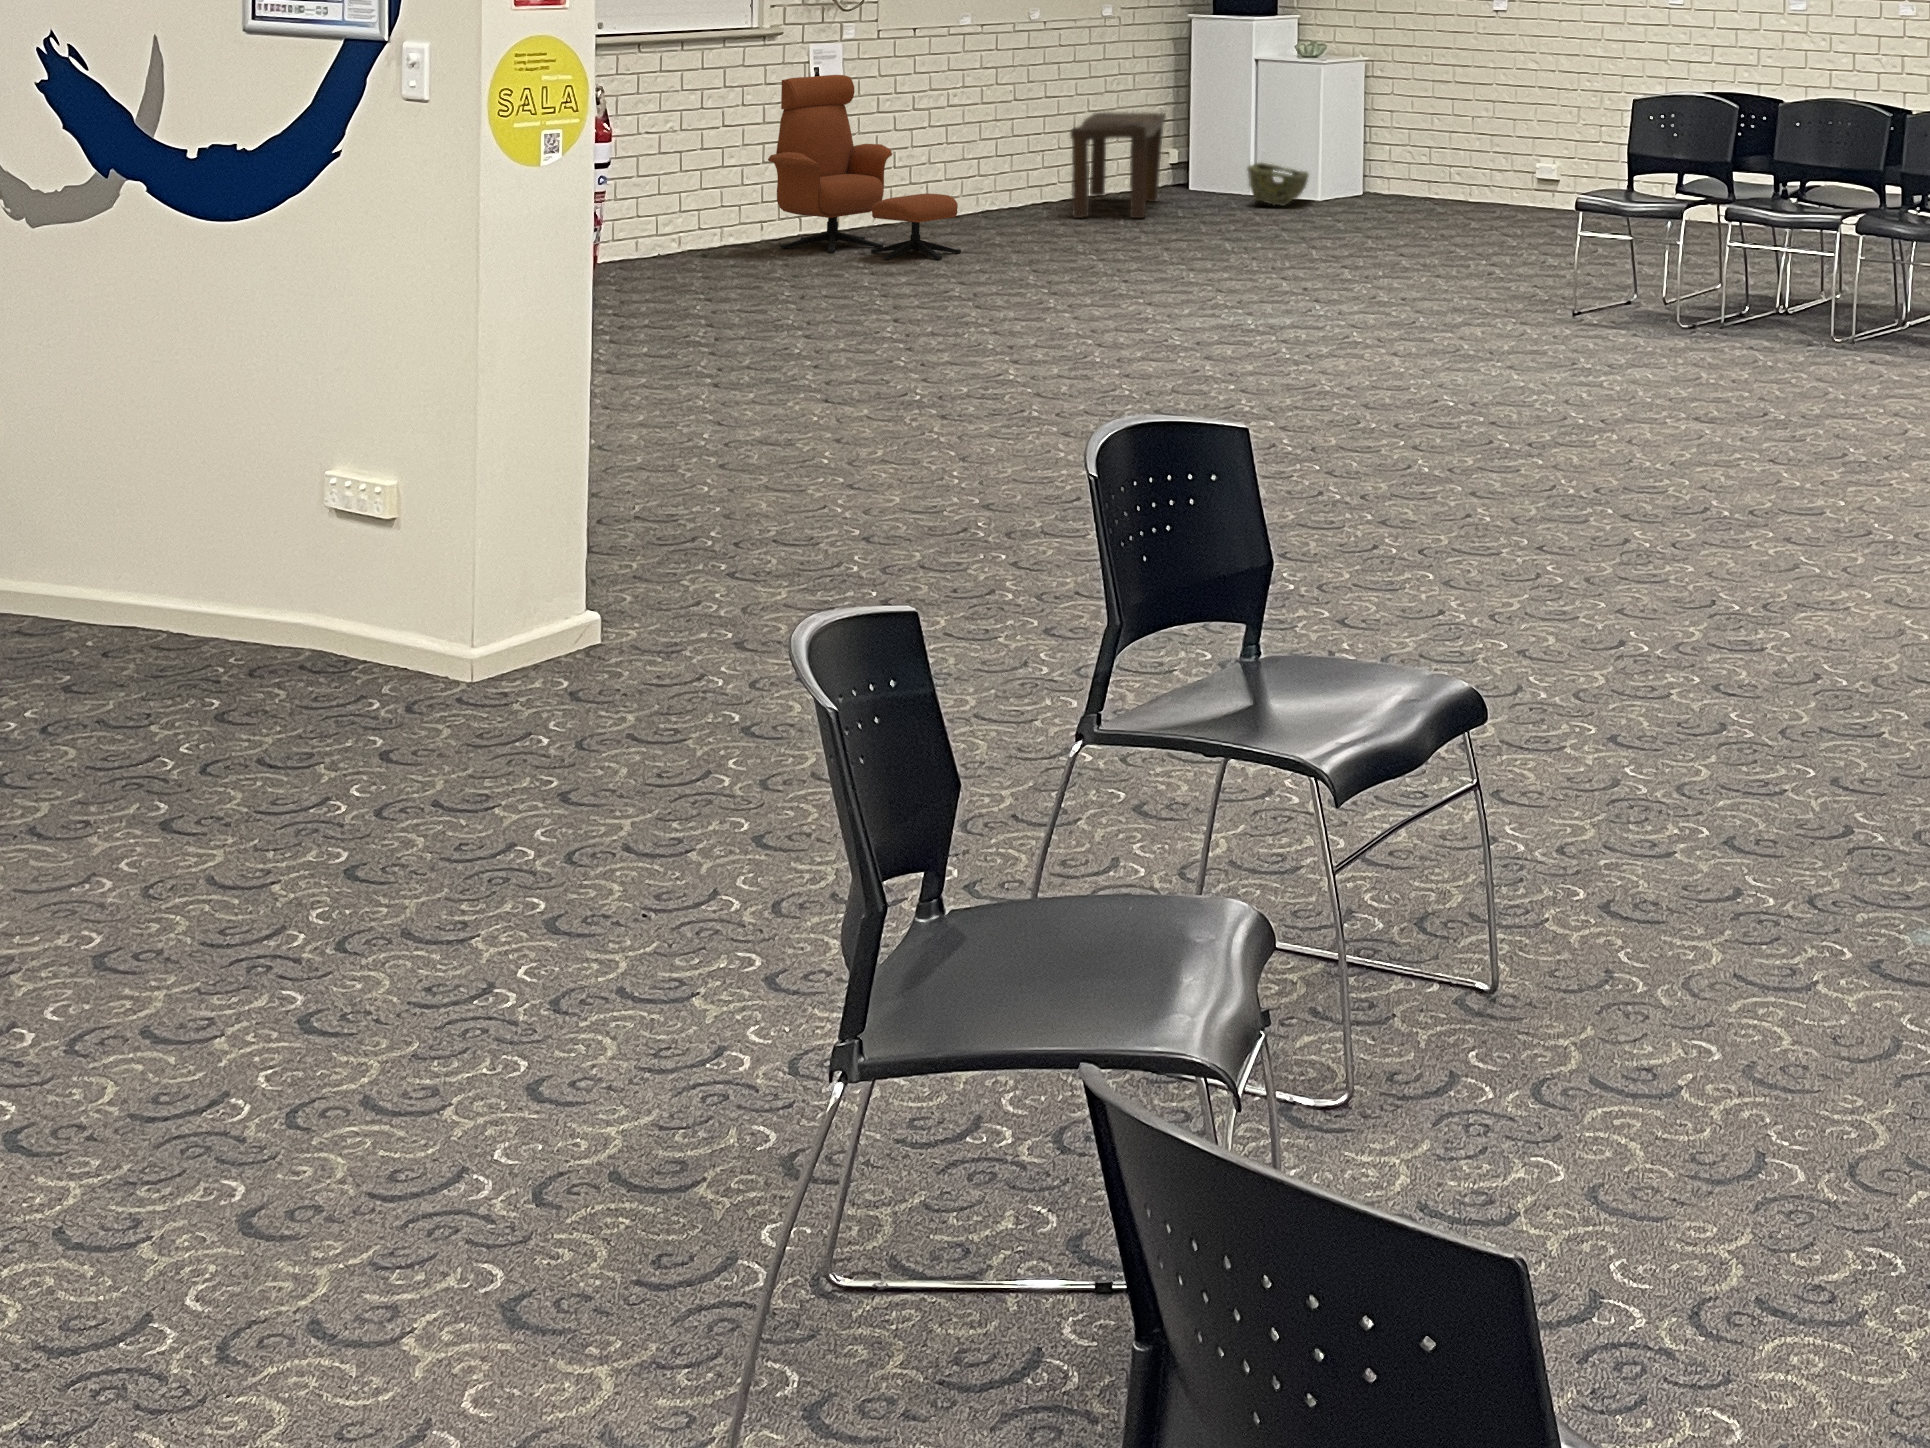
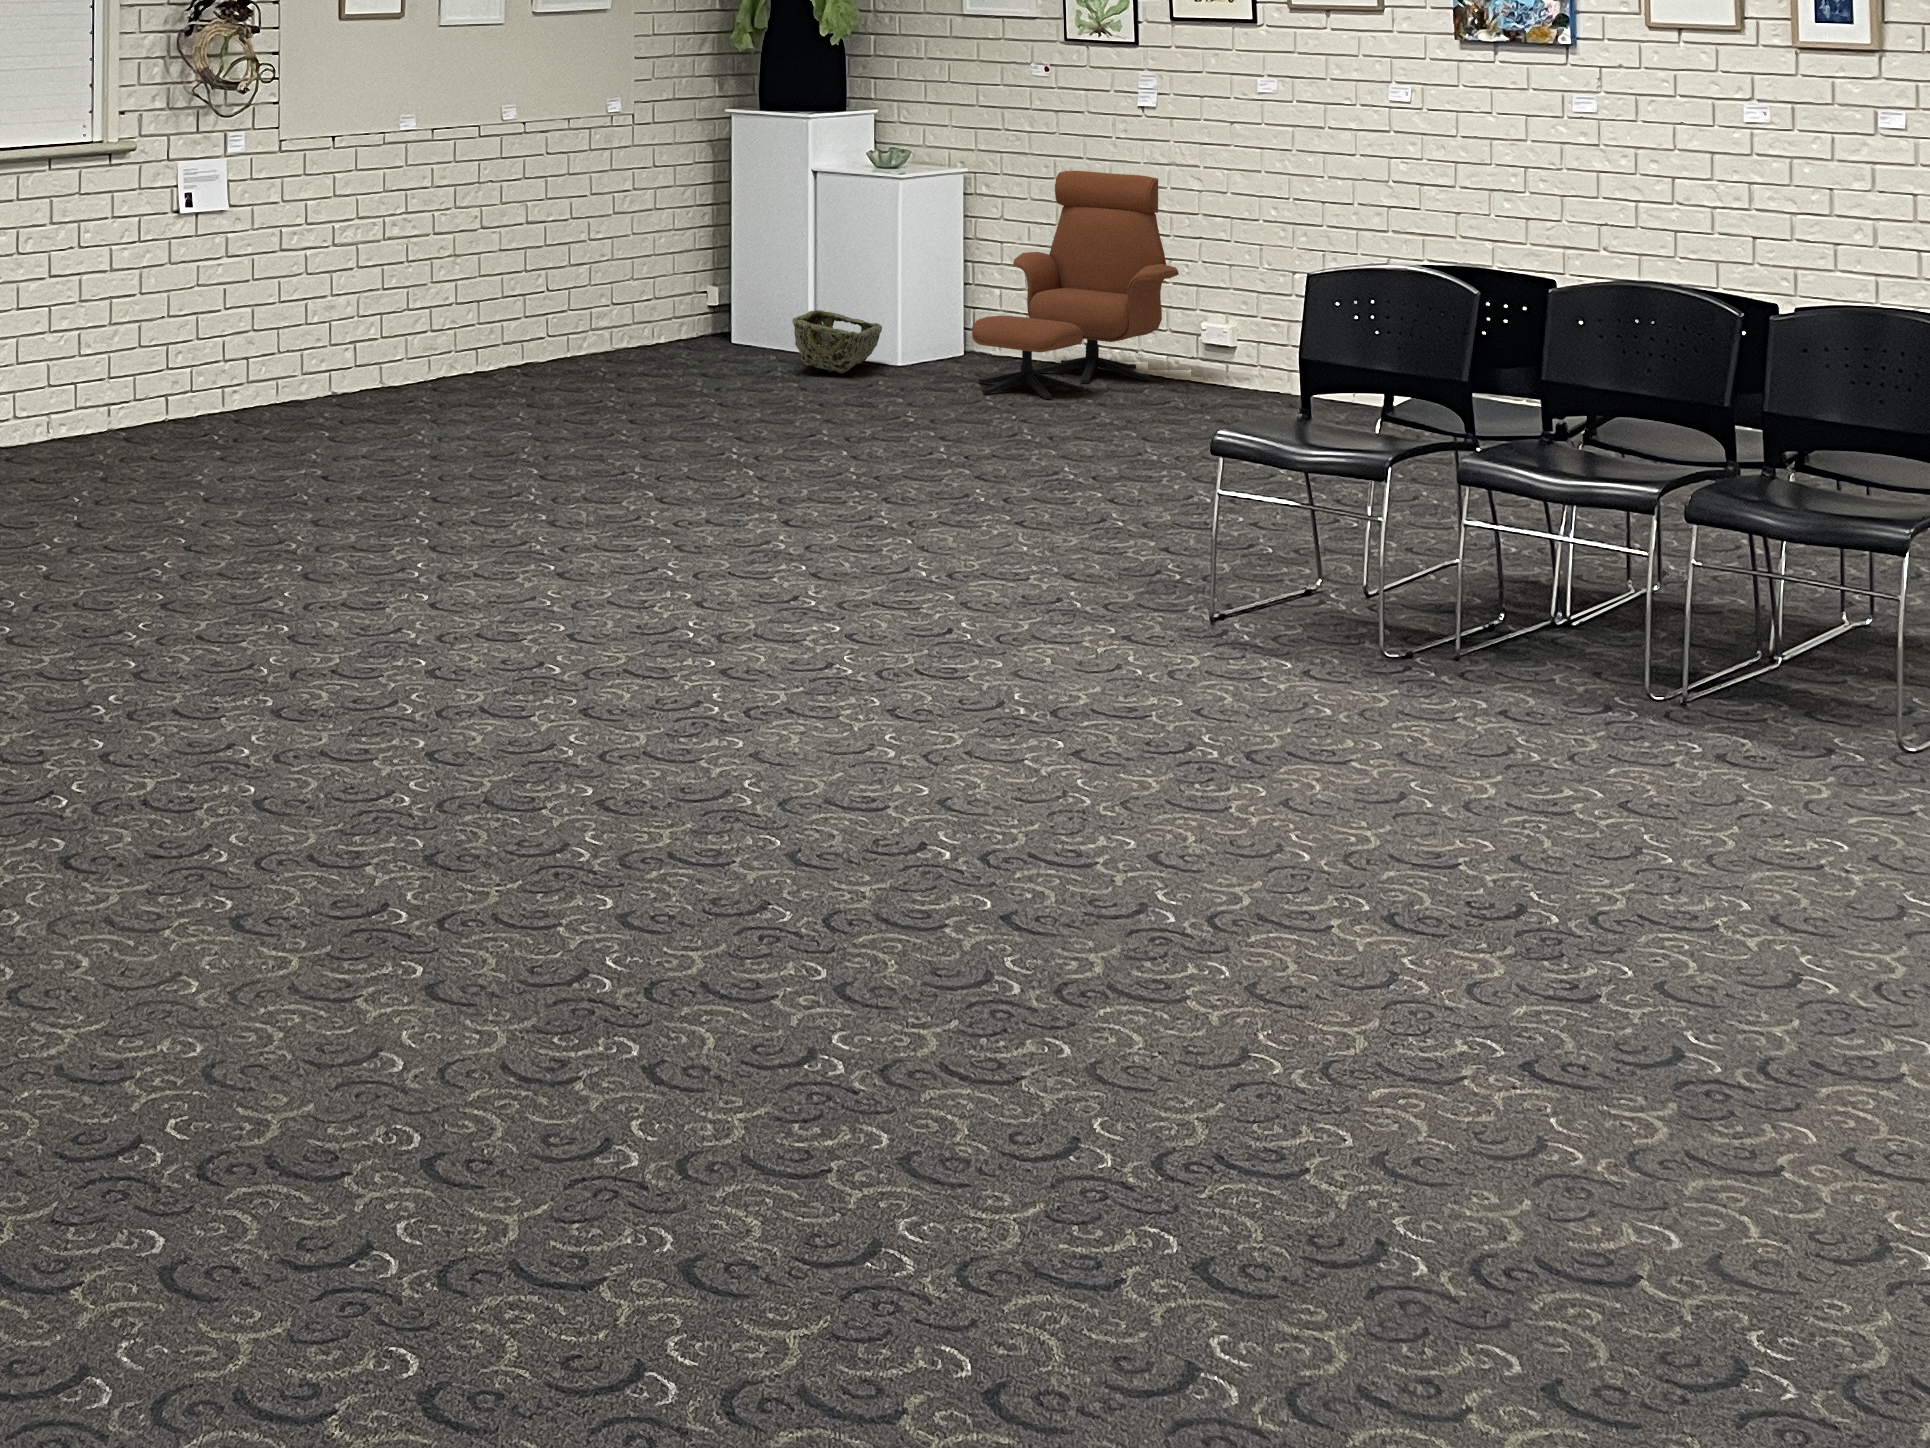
lounge chair: present [768,75,961,260] -> present [972,171,1179,399]
bench: present [1070,112,1166,218] -> none [544,241,689,393]

